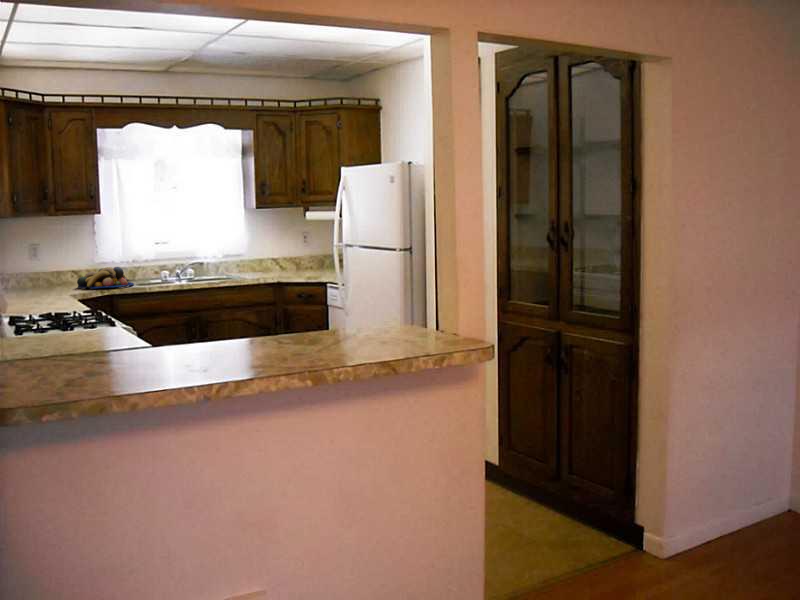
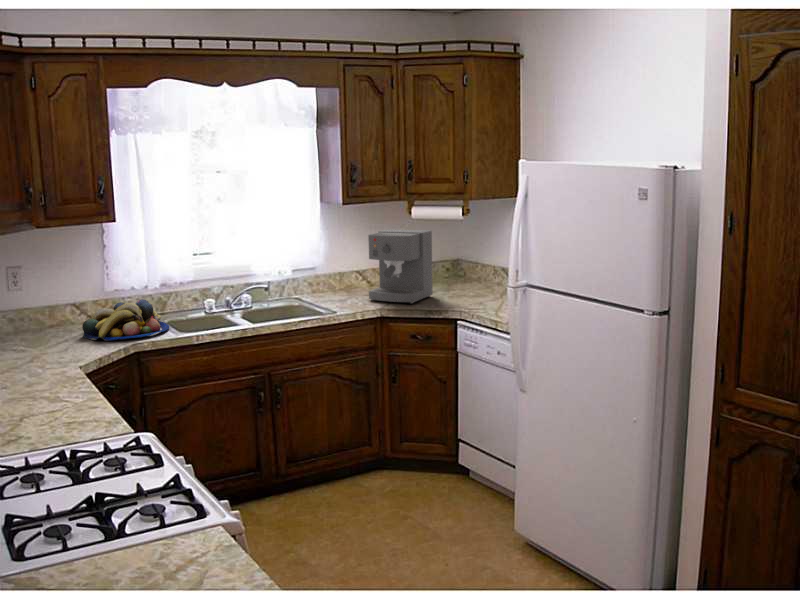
coffee maker: none [275,228,323,276] -> present [368,230,433,304]

